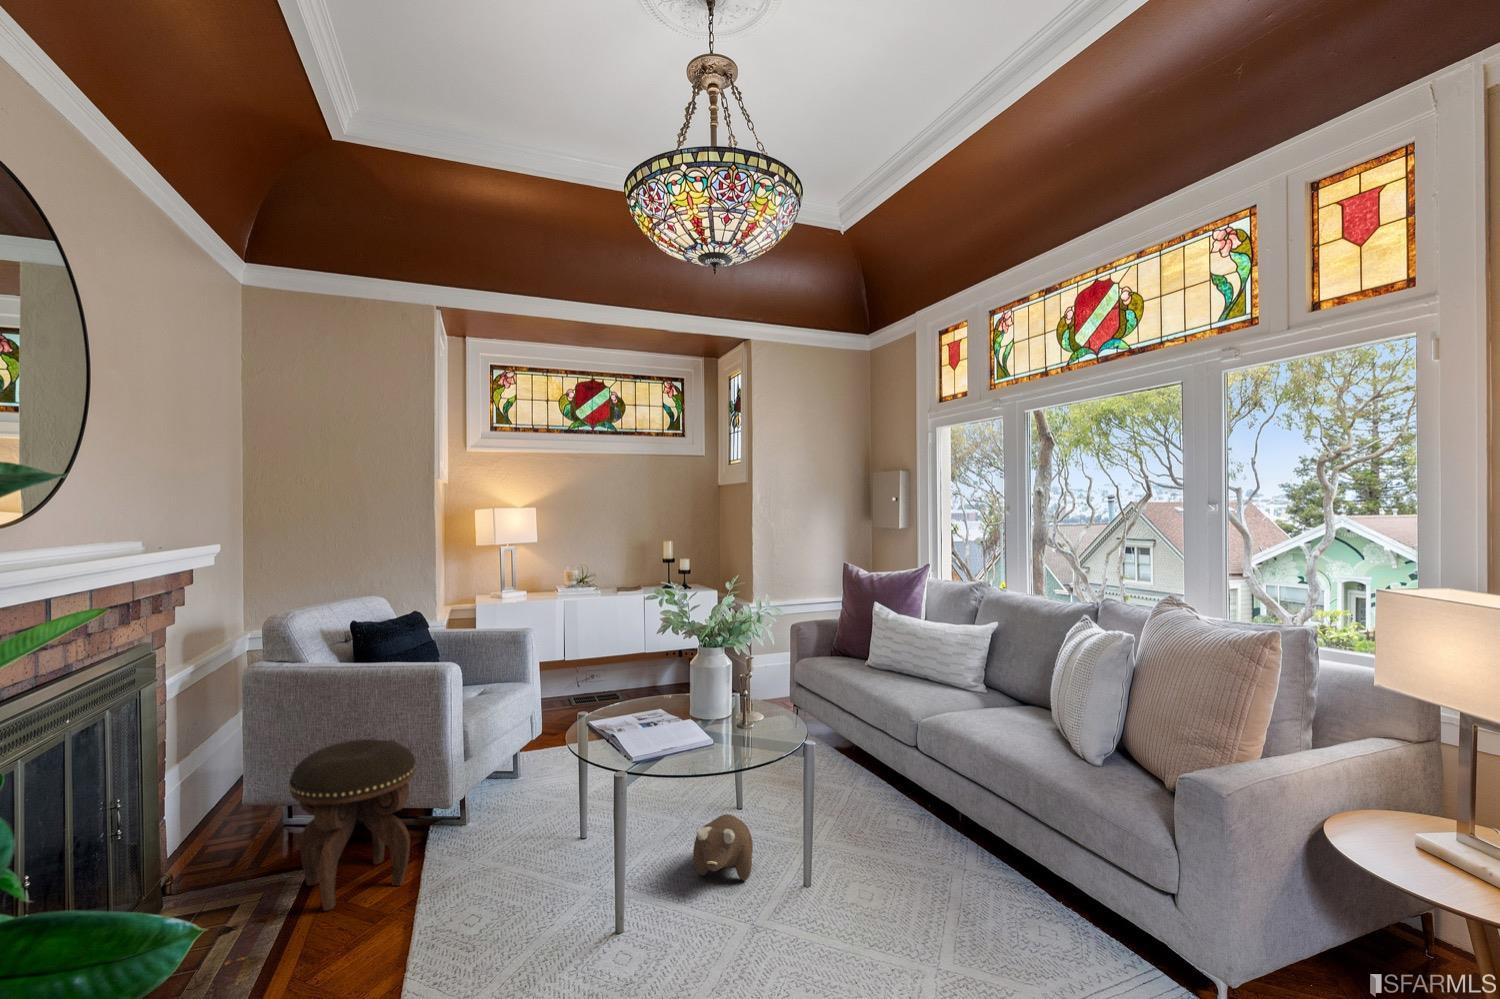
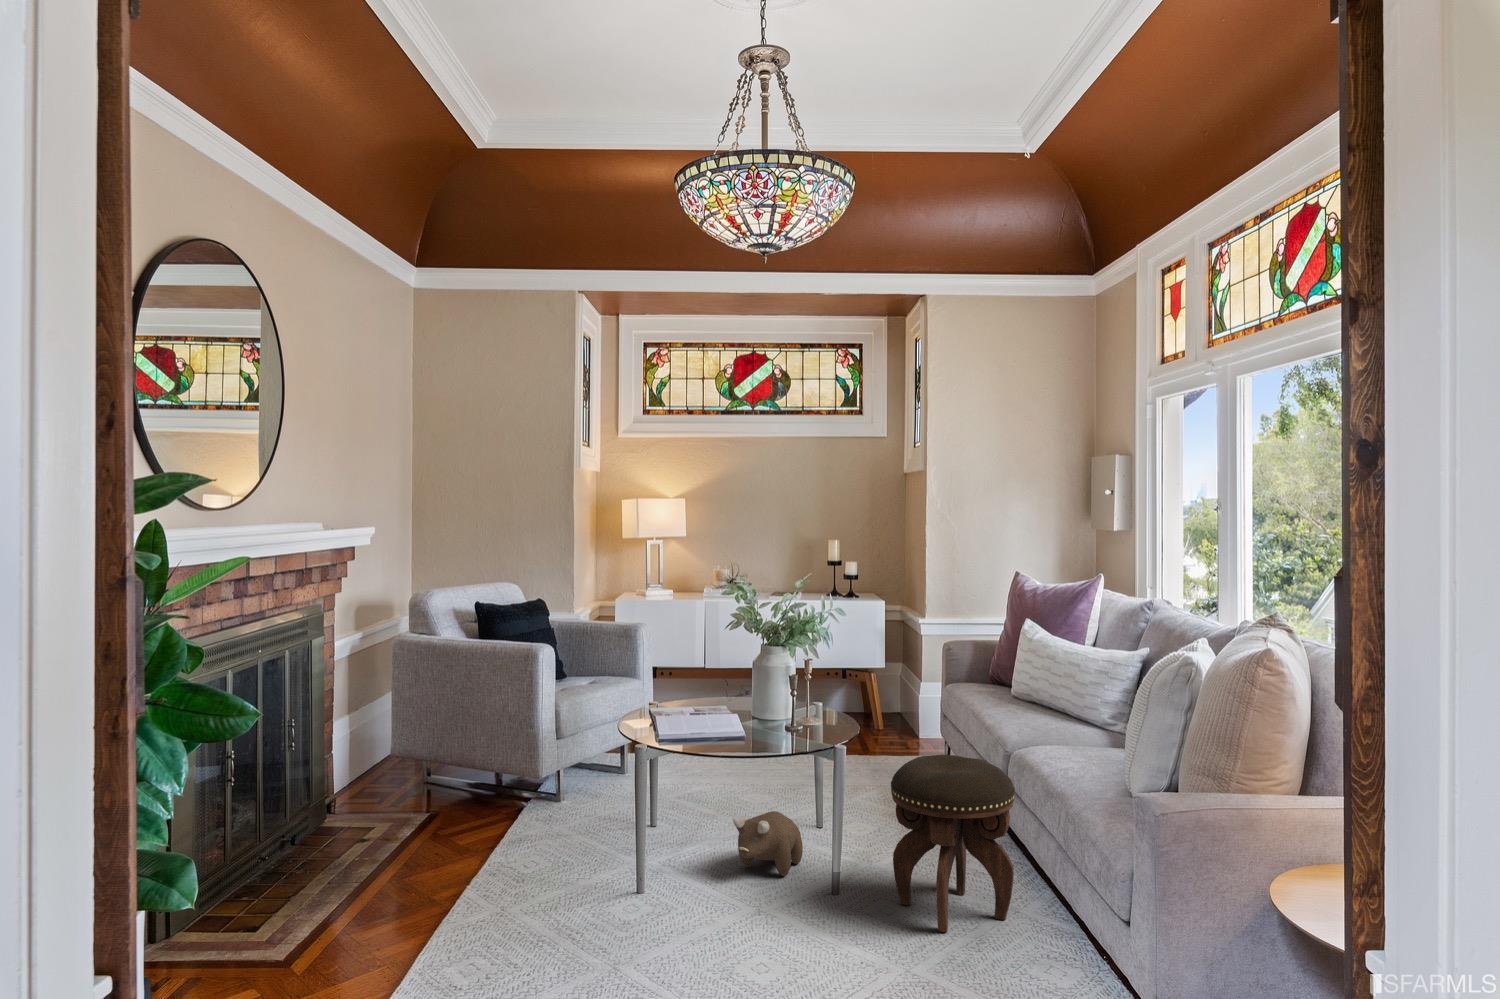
footstool: present [289,739,415,911] -> present [891,754,1015,932]

